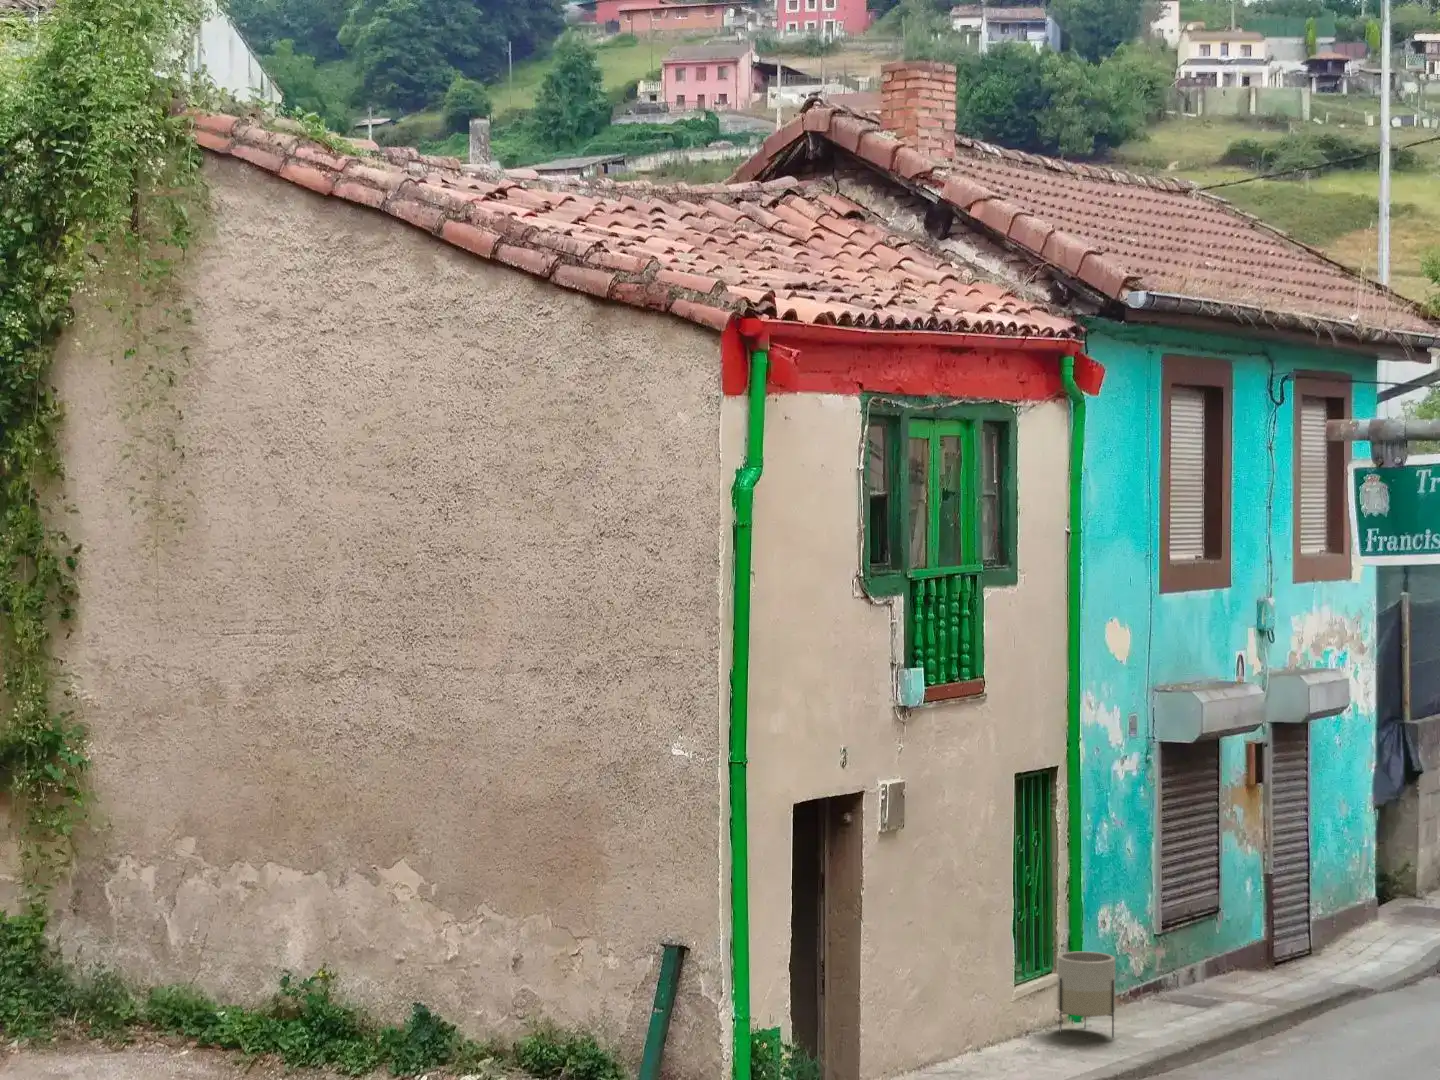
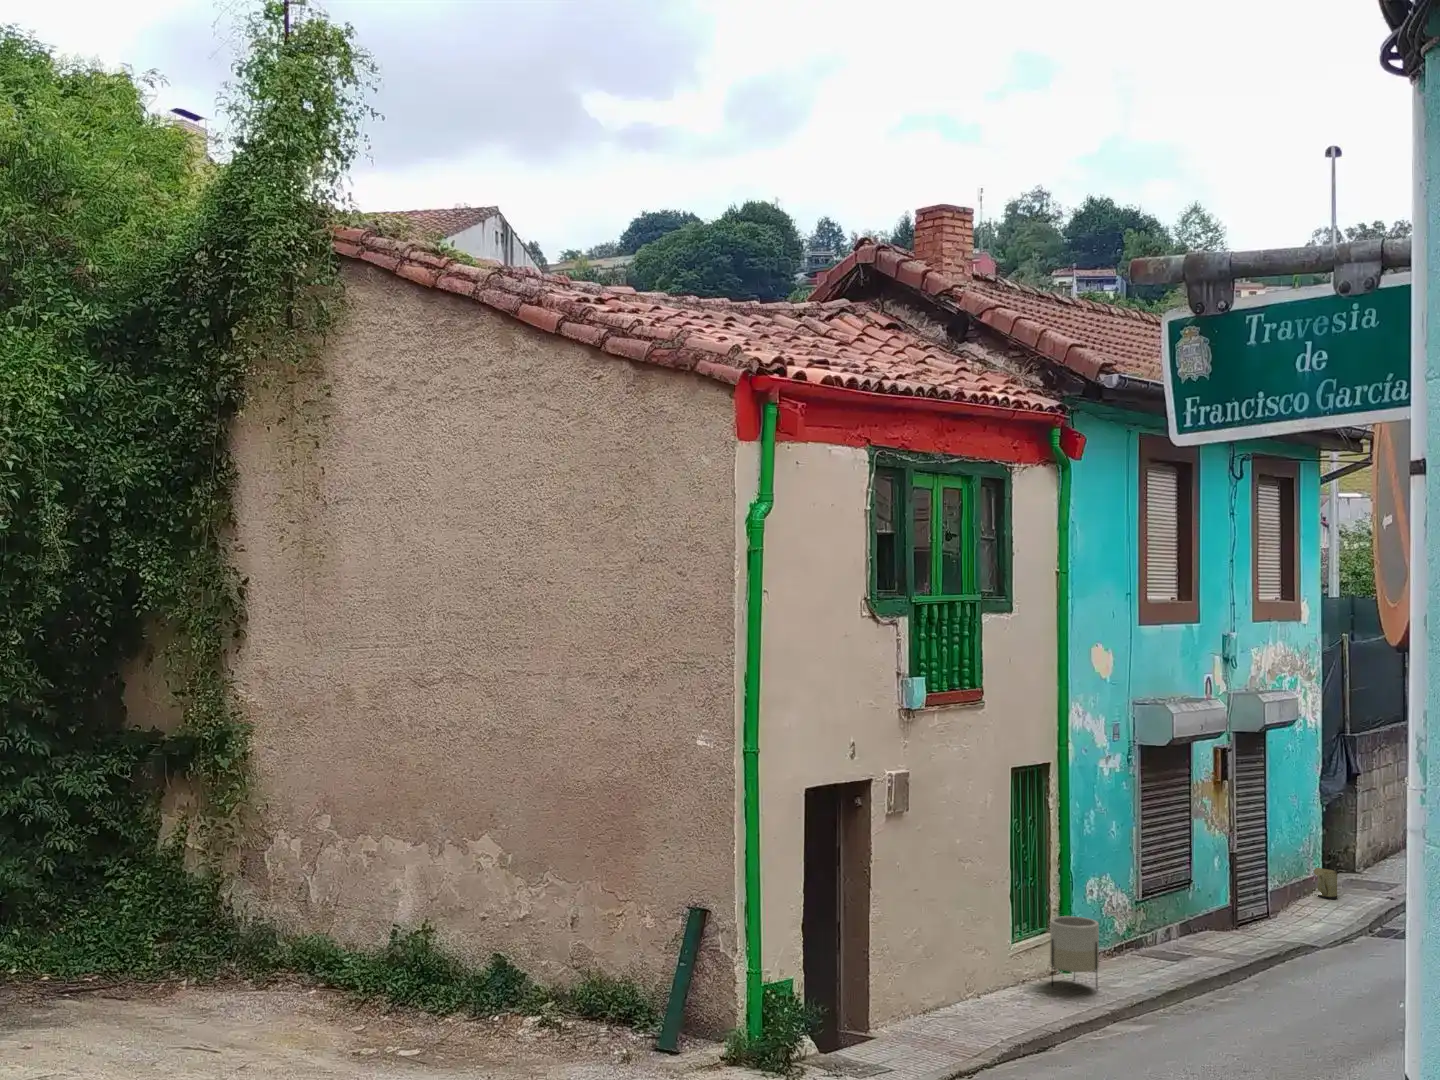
watering can: none [1364,883,1393,931] -> present [1314,867,1337,899]

